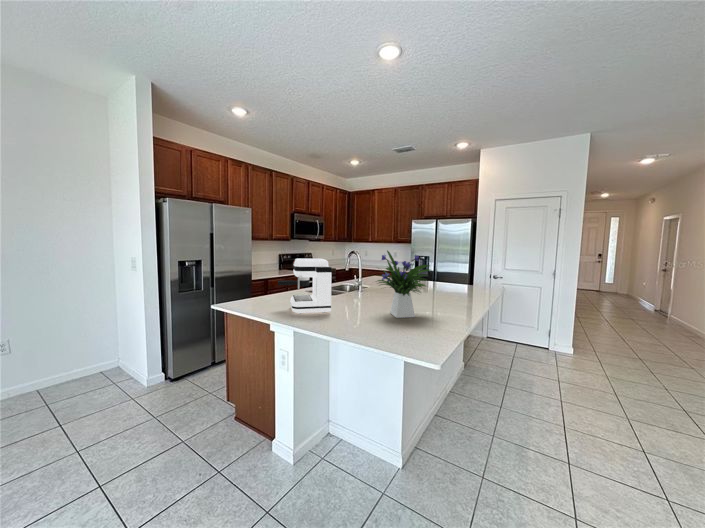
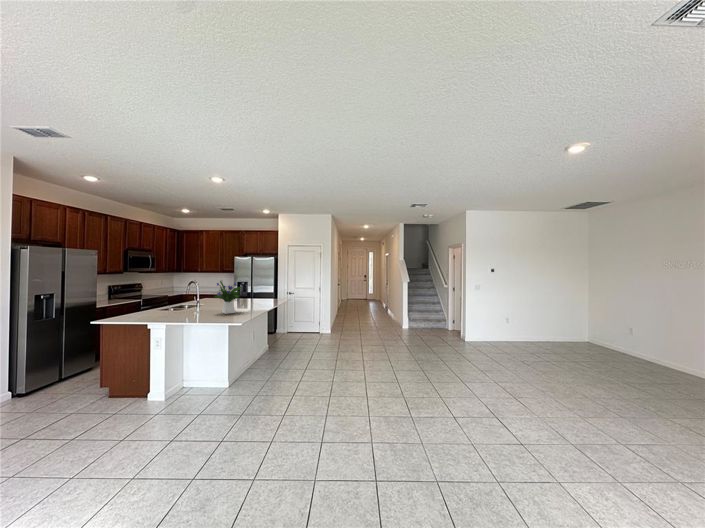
coffee maker: present [278,258,332,314] -> none [151,287,188,318]

